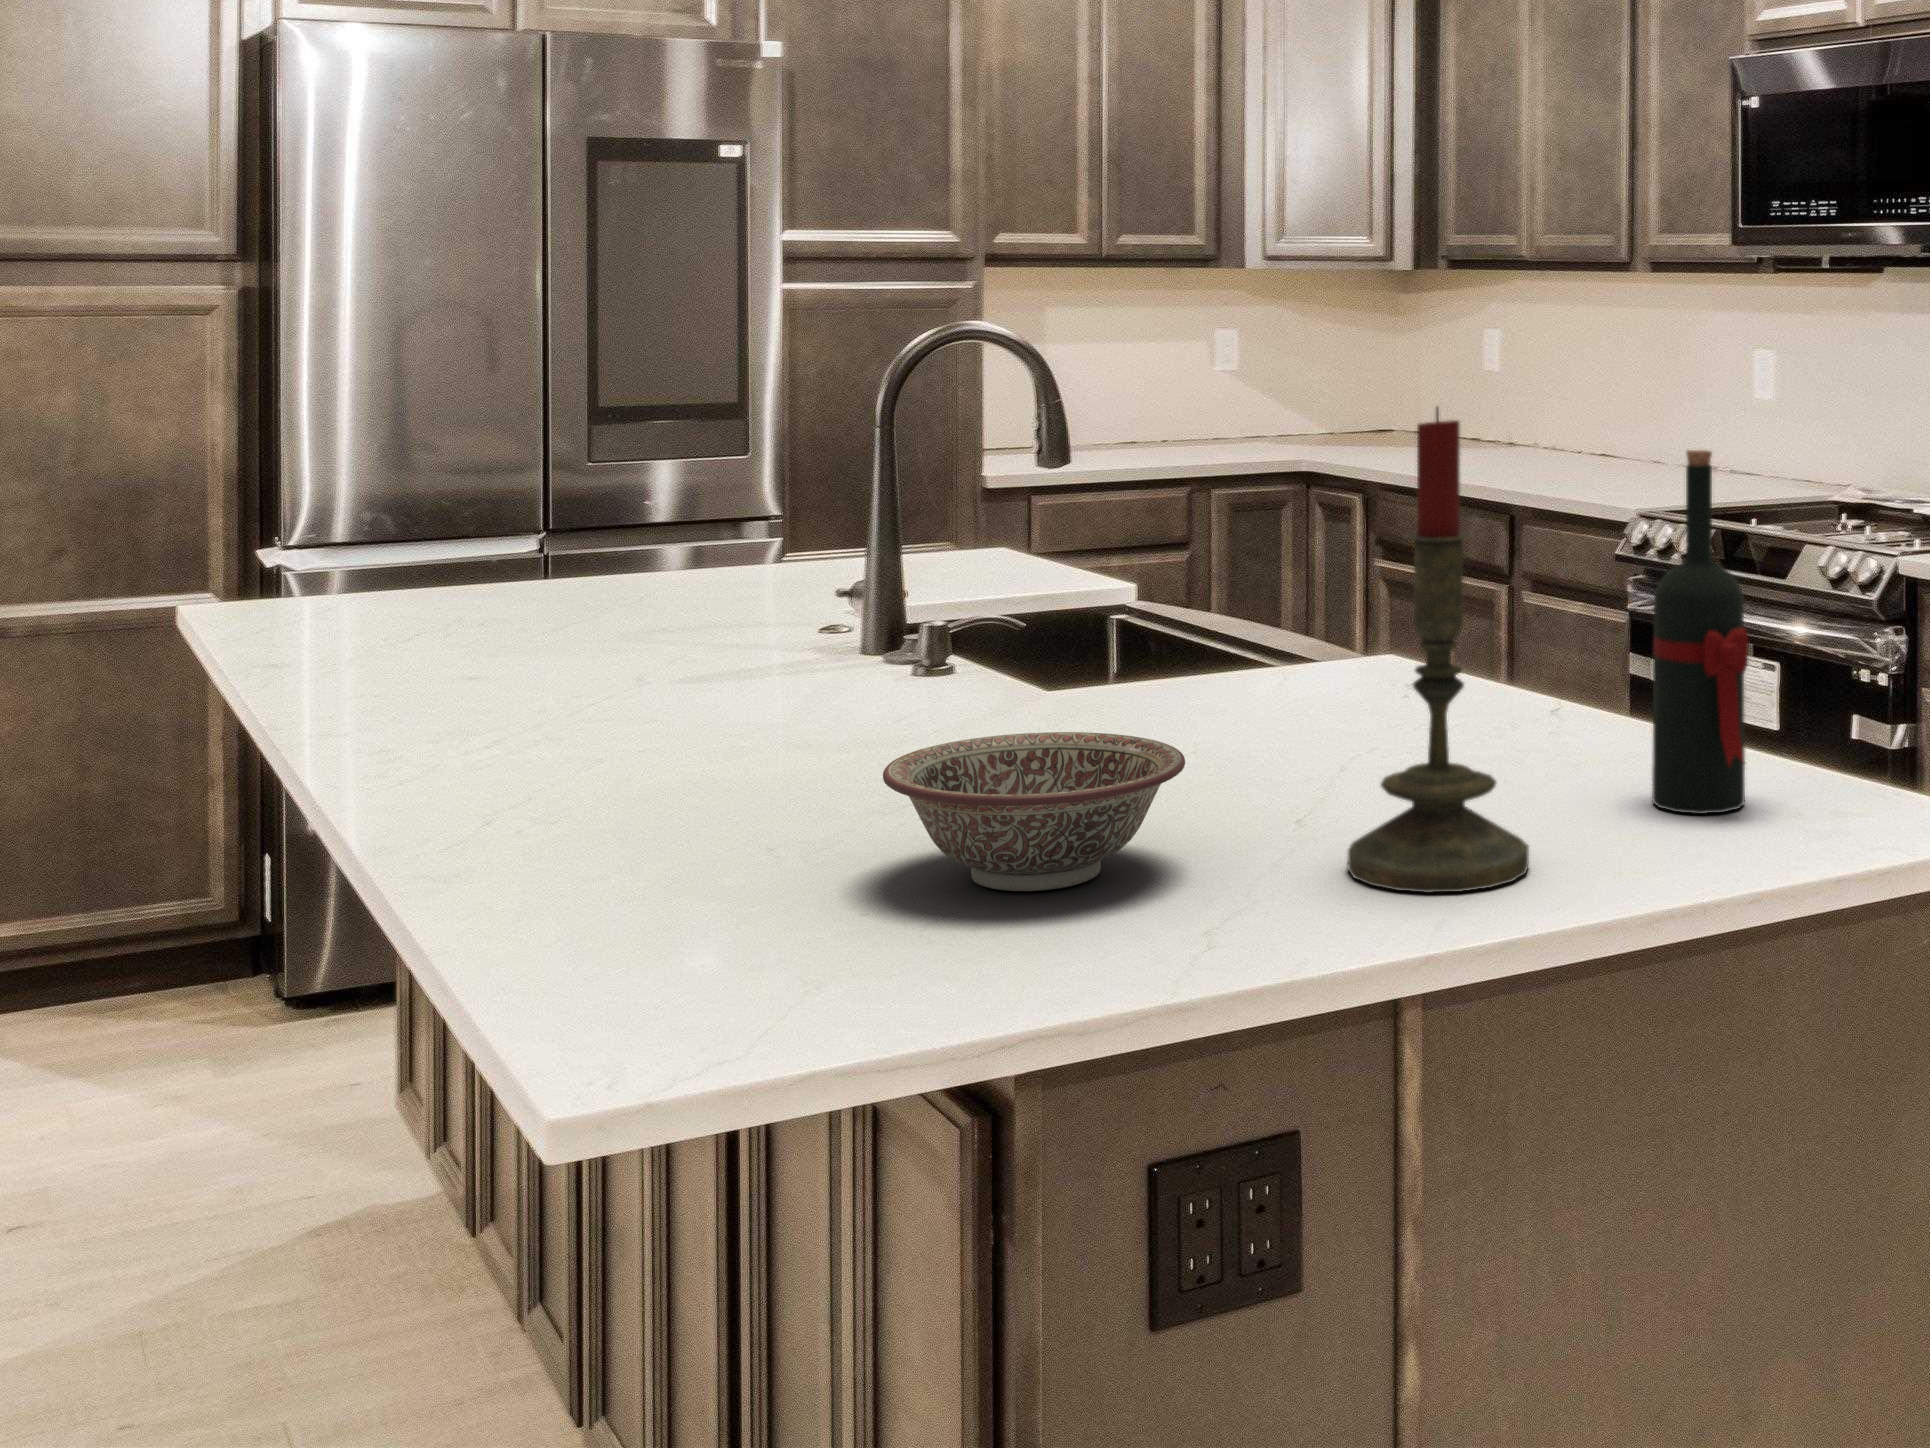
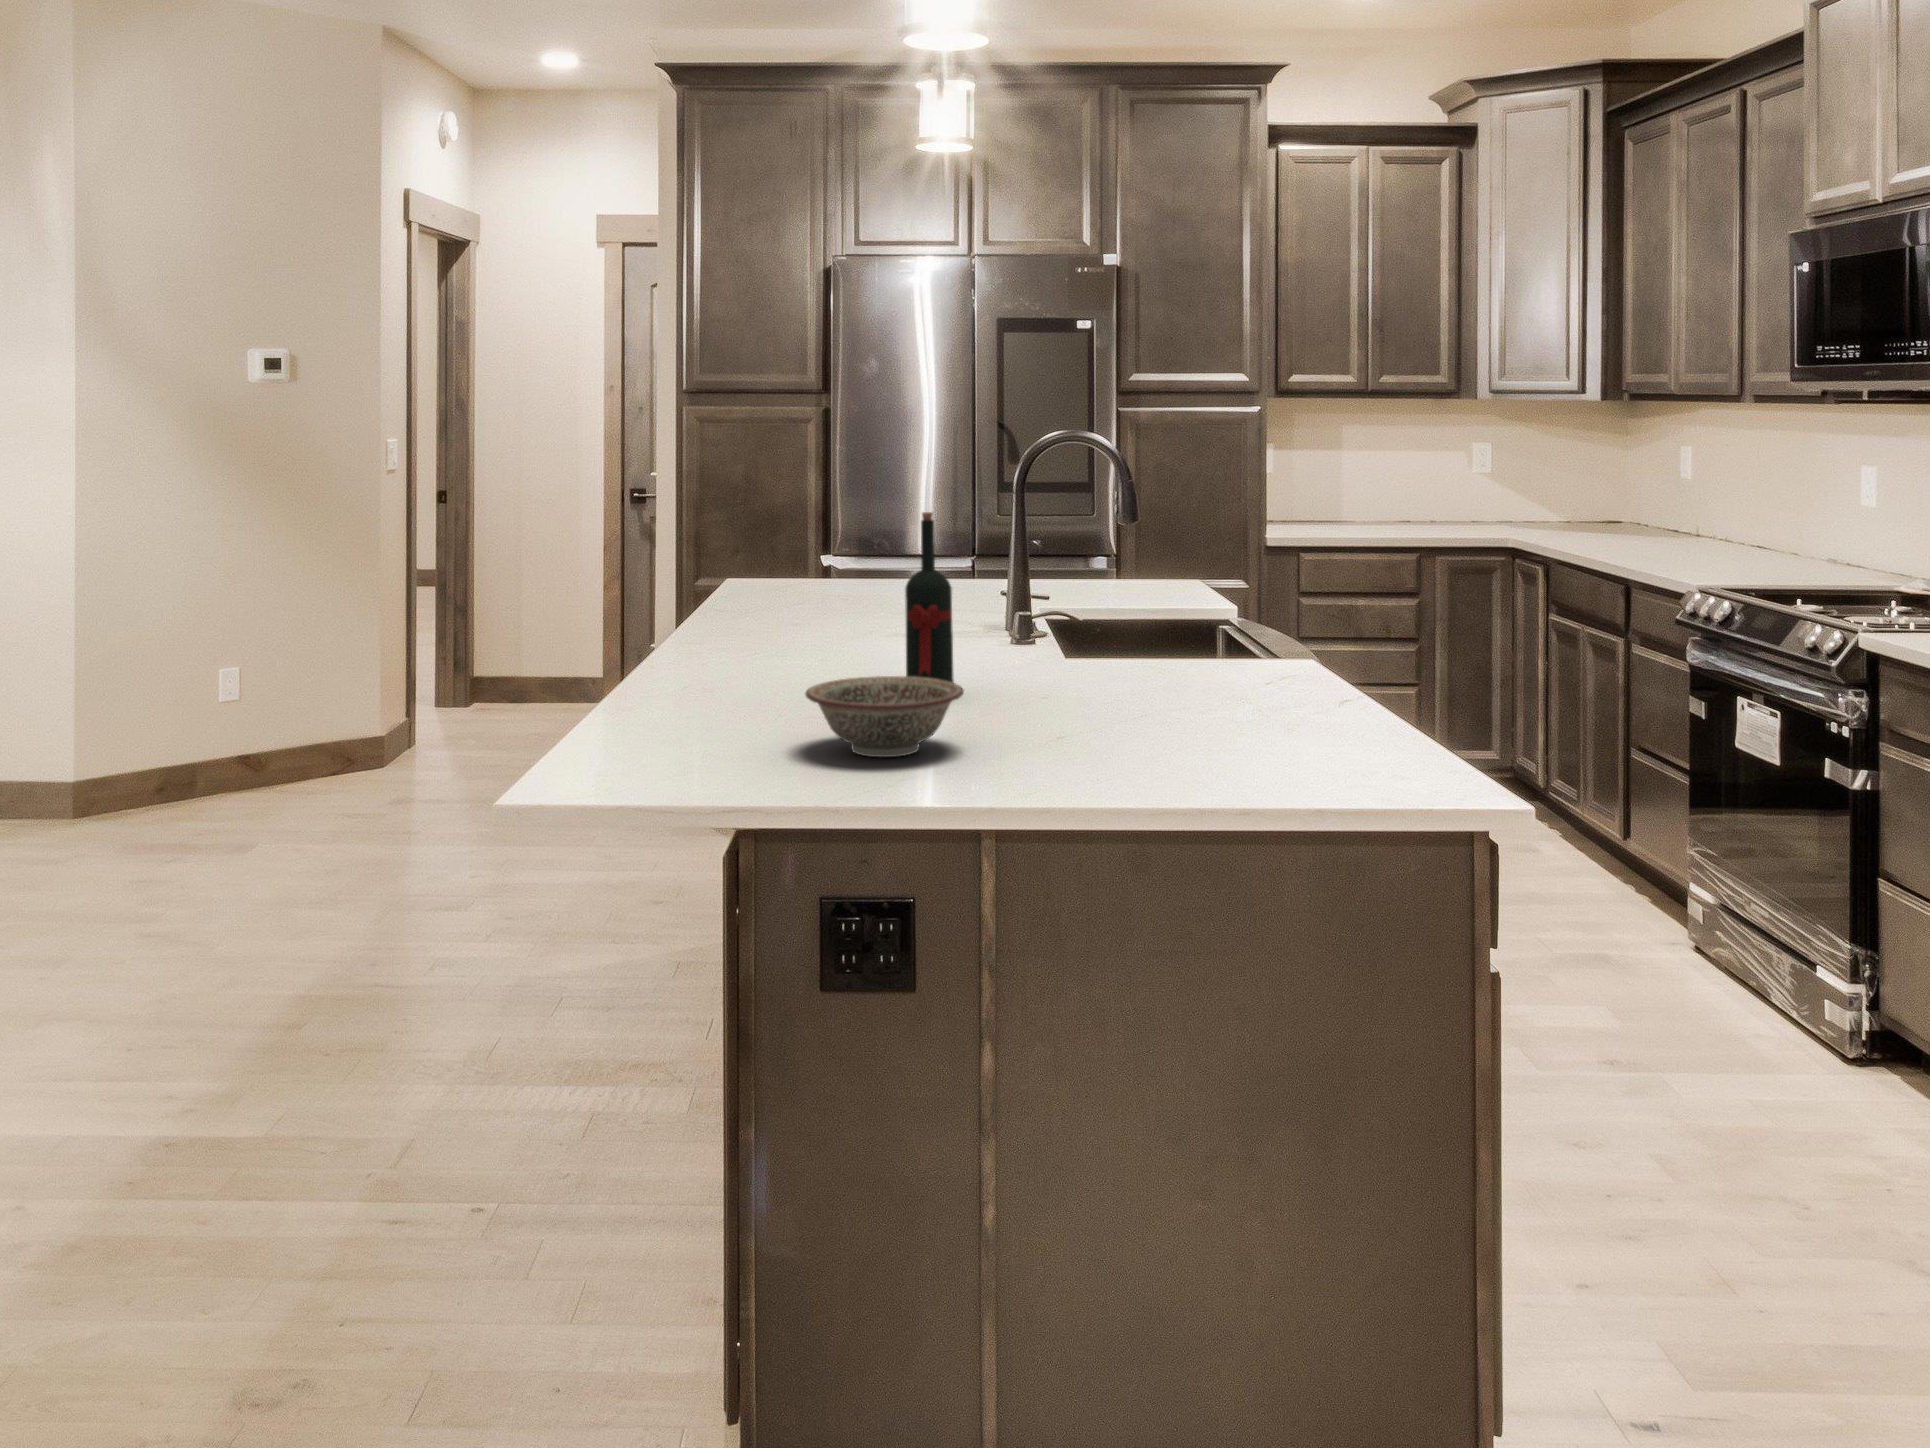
candle: present [1348,407,1529,893] -> none [1031,504,1137,788]
wine bottle: present [1652,450,1748,814] -> present [905,512,954,683]

